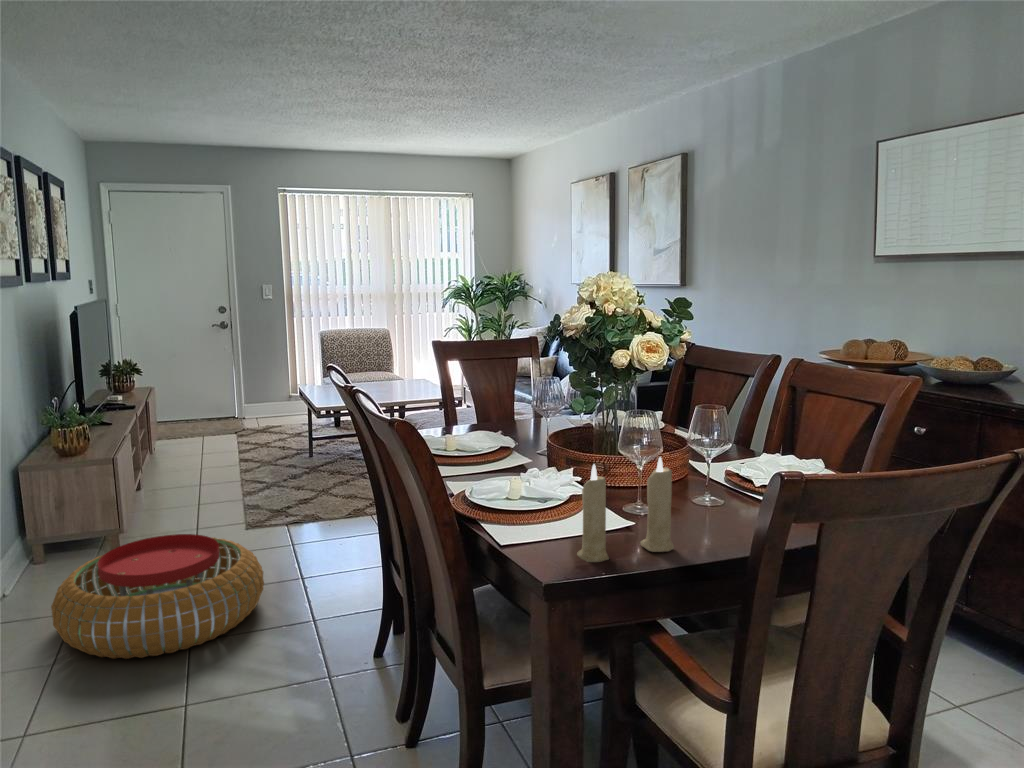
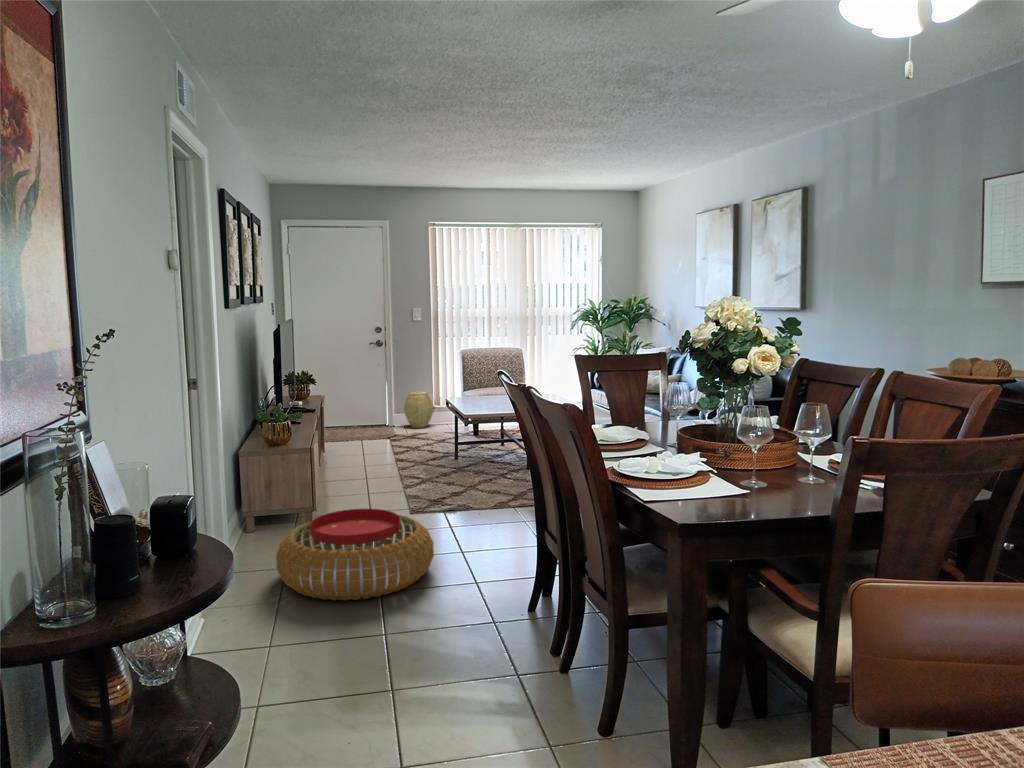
woven basket: none [254,379,289,420] -> present [404,391,433,428]
candle: present [577,457,674,562] -> none [703,434,781,514]

